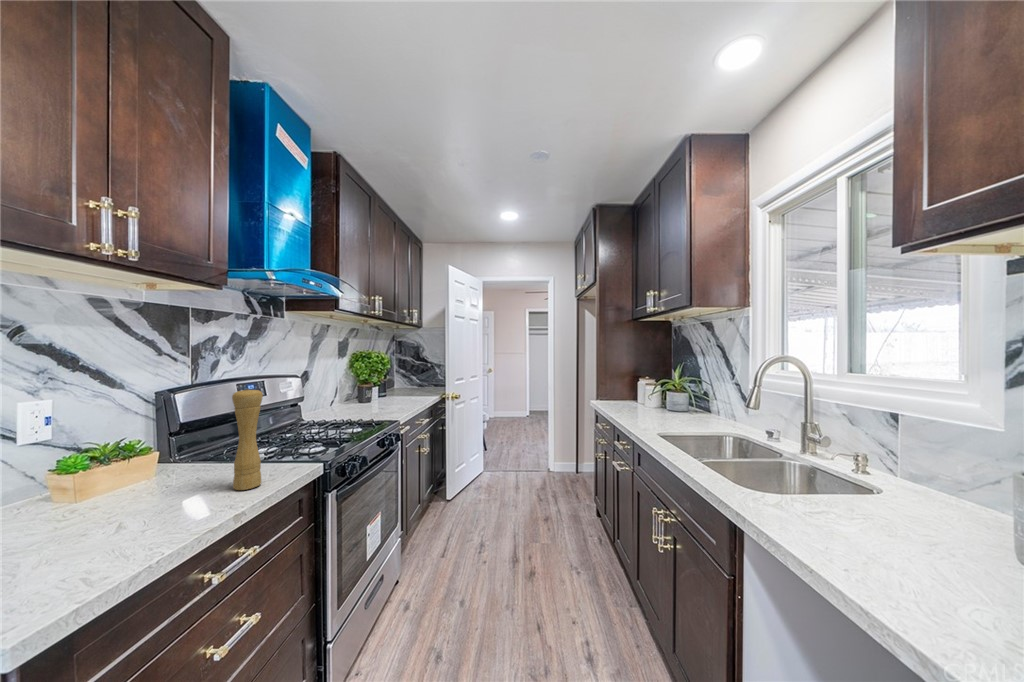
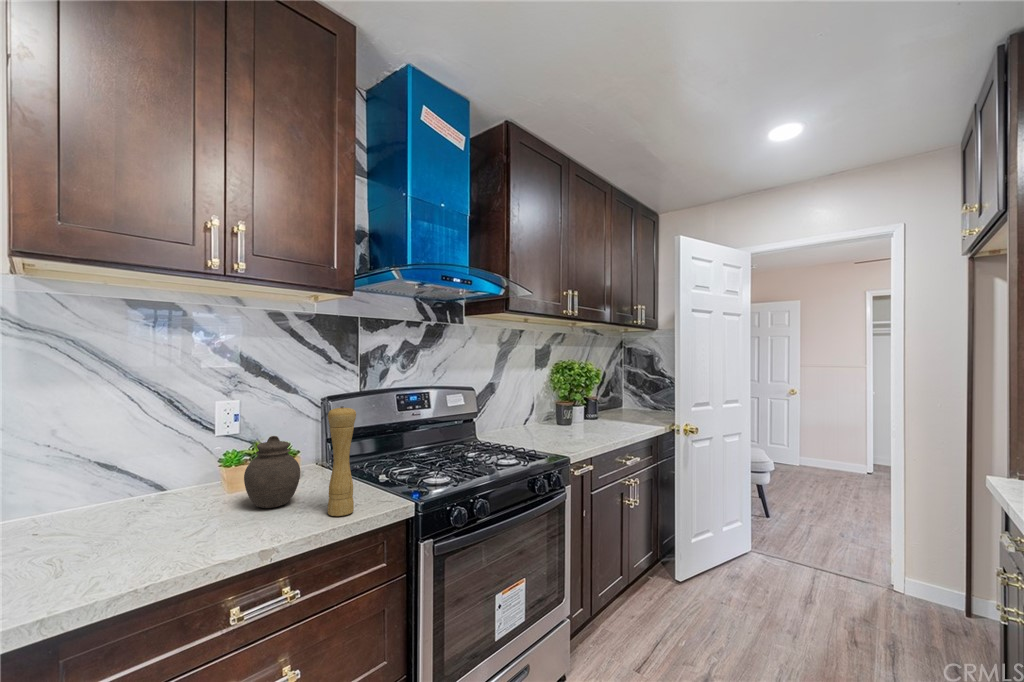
jar: none [113,427,187,503] -> present [244,436,300,508]

